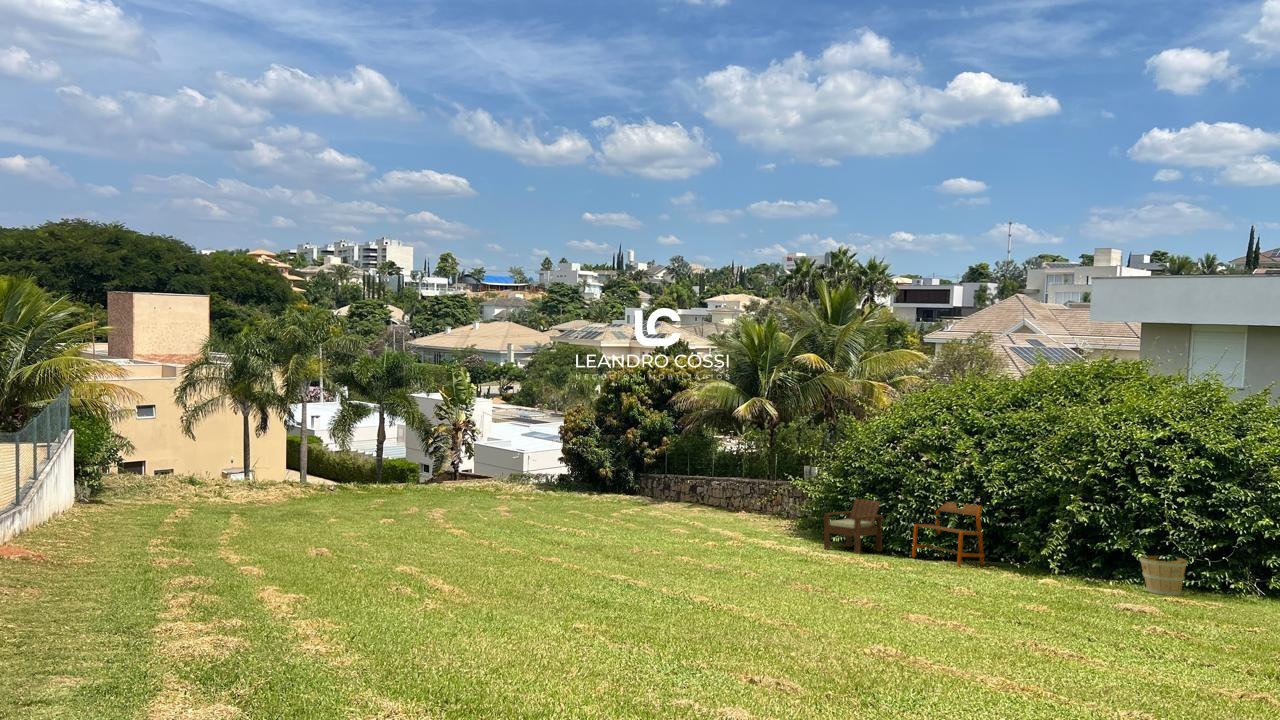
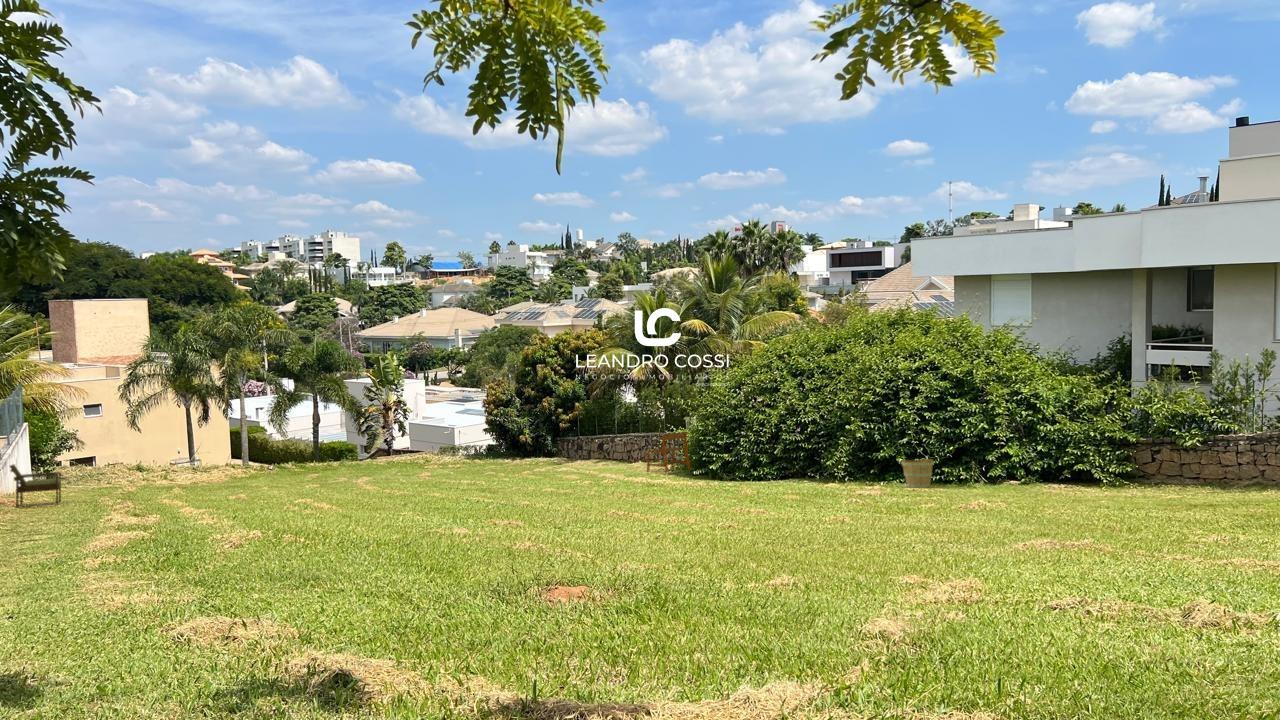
chair: present [824,499,883,554] -> present [10,465,61,508]
bench: present [912,501,985,567] -> present [647,432,690,472]

